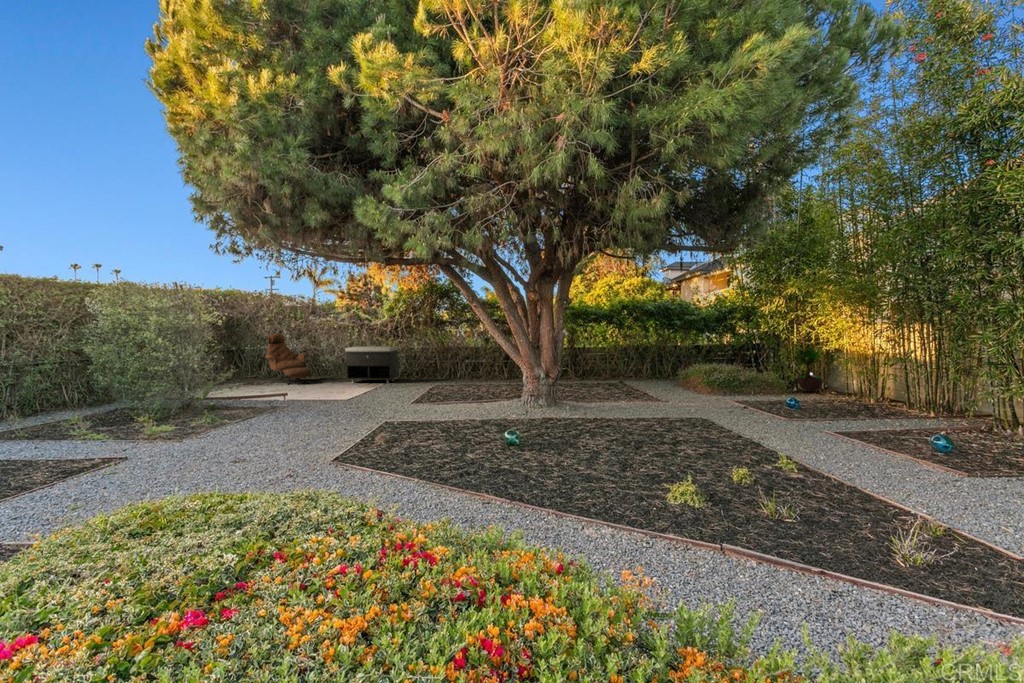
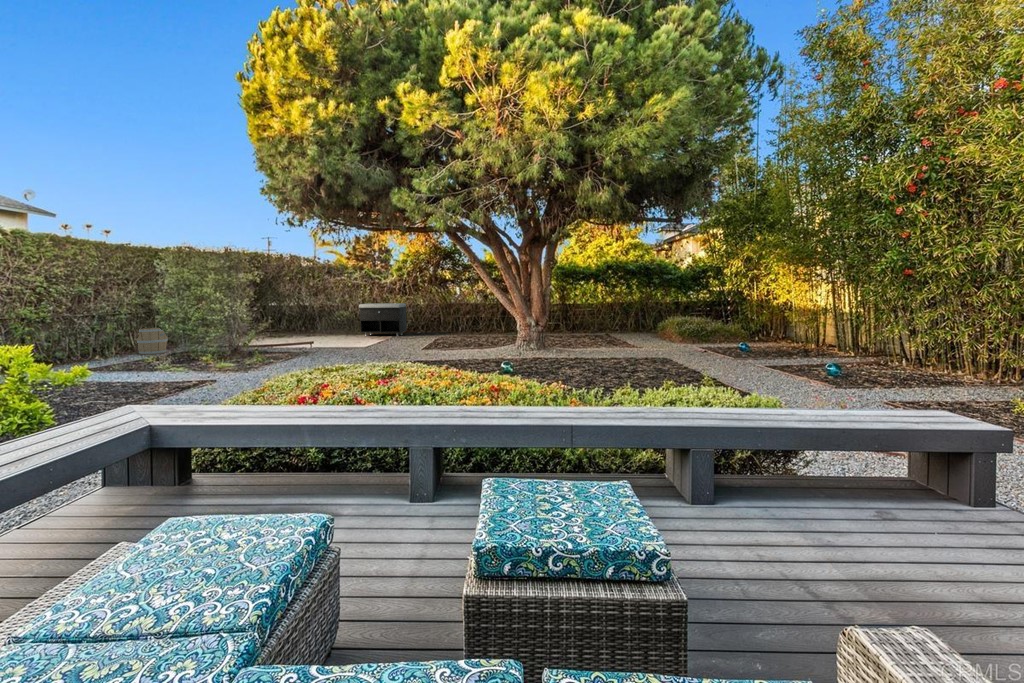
lounge chair: present [265,334,311,384] -> none [286,292,329,338]
potted tree: present [793,347,823,392] -> none [749,299,775,340]
wooden bucket: none [51,375,102,413] -> present [137,328,168,355]

